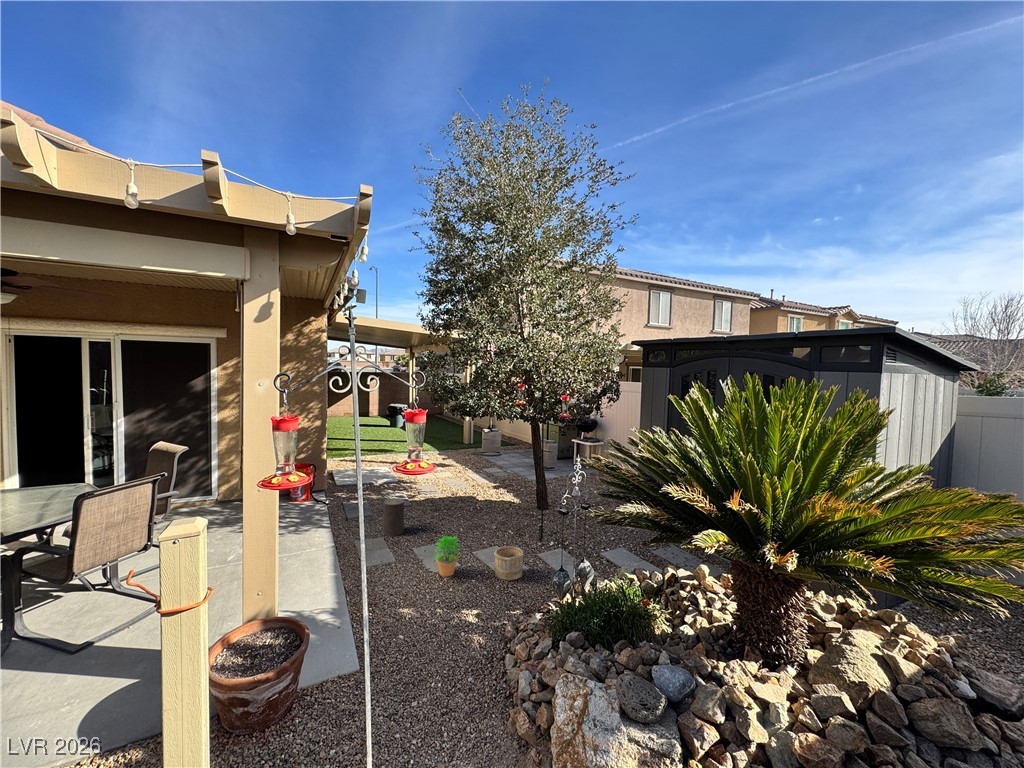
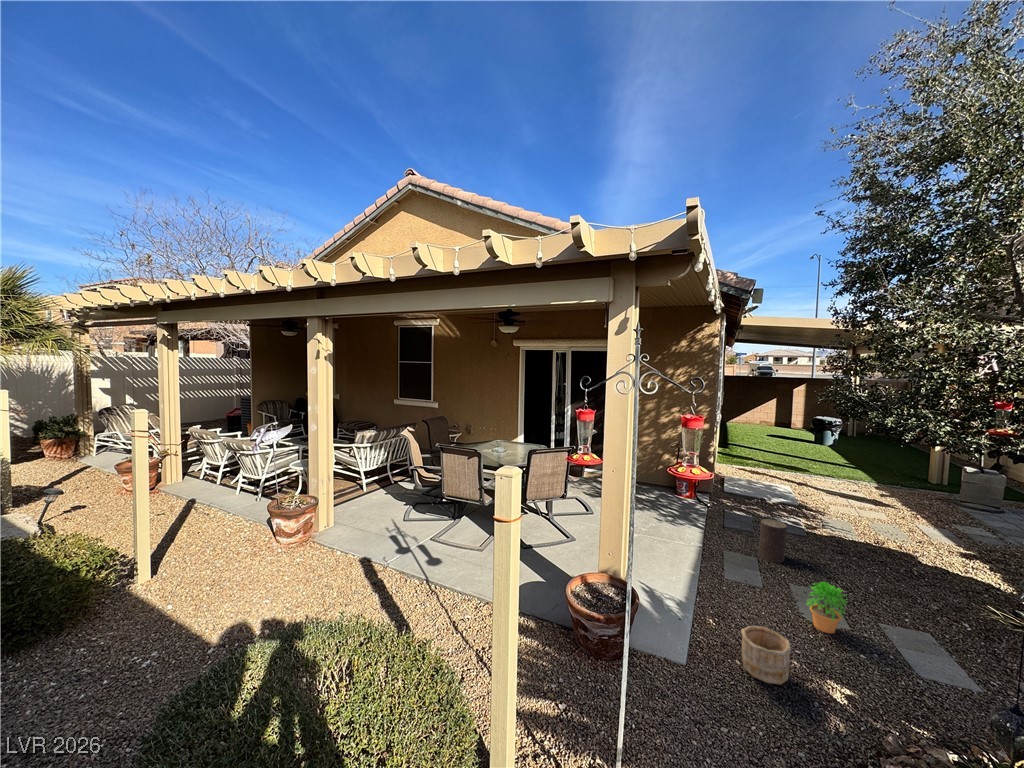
wooden bucket: present [494,546,523,581] -> present [741,626,791,685]

